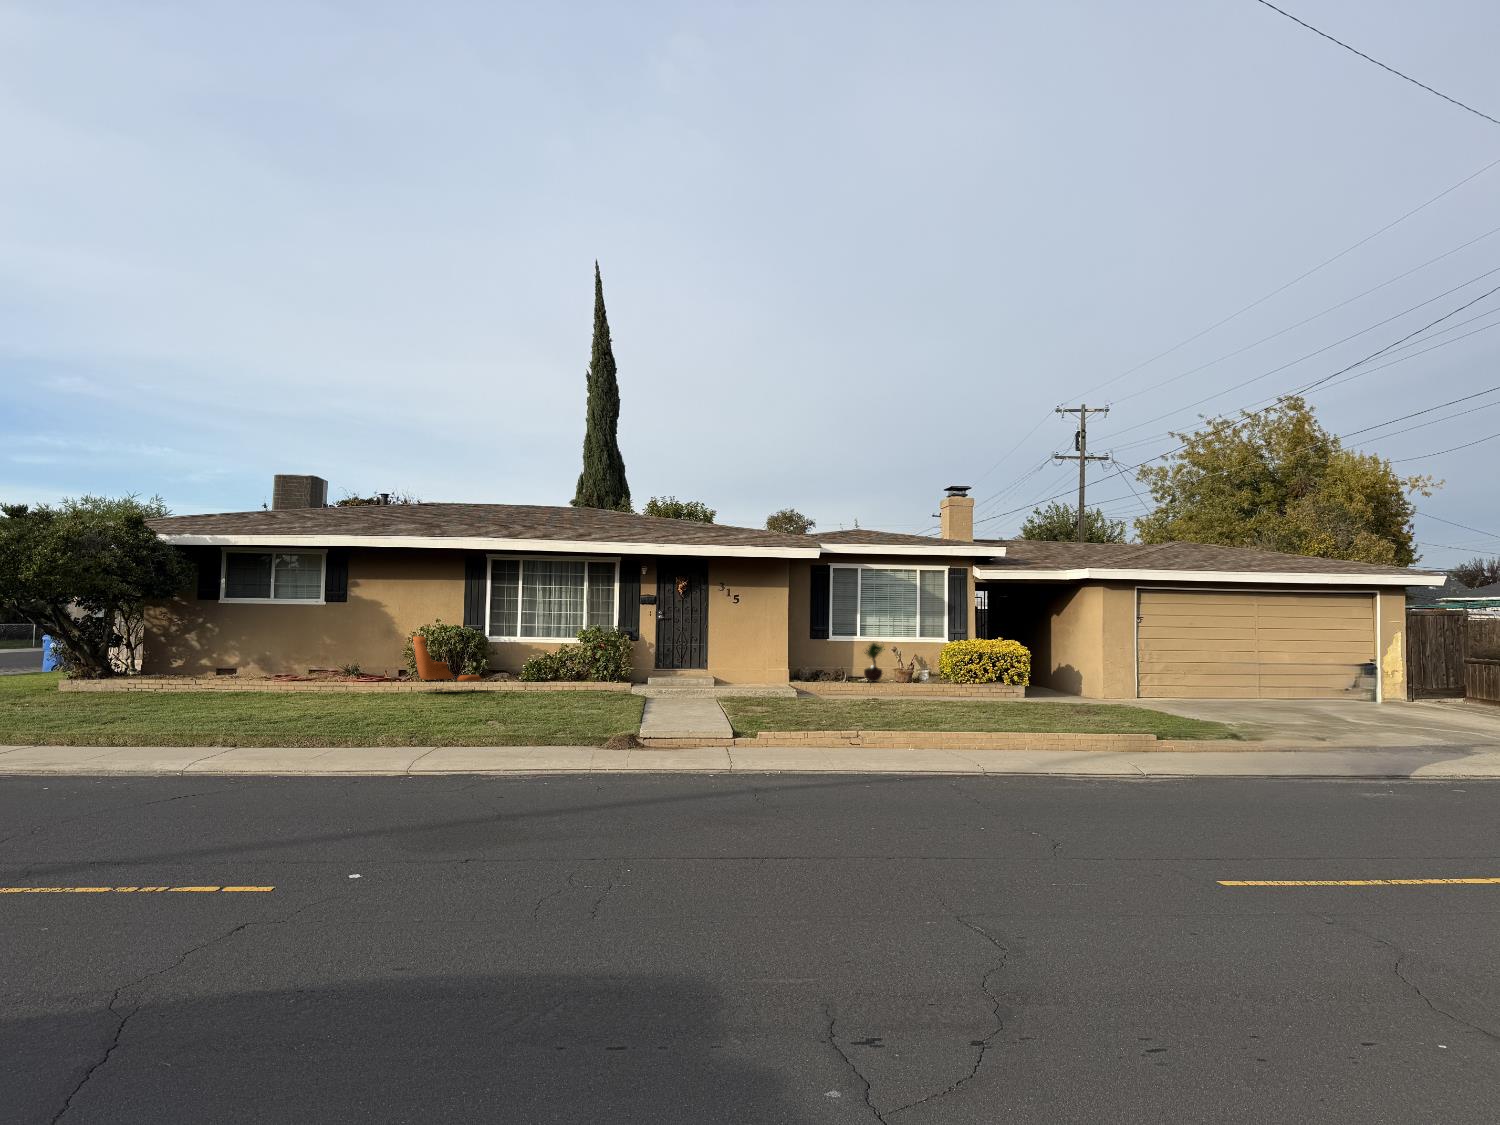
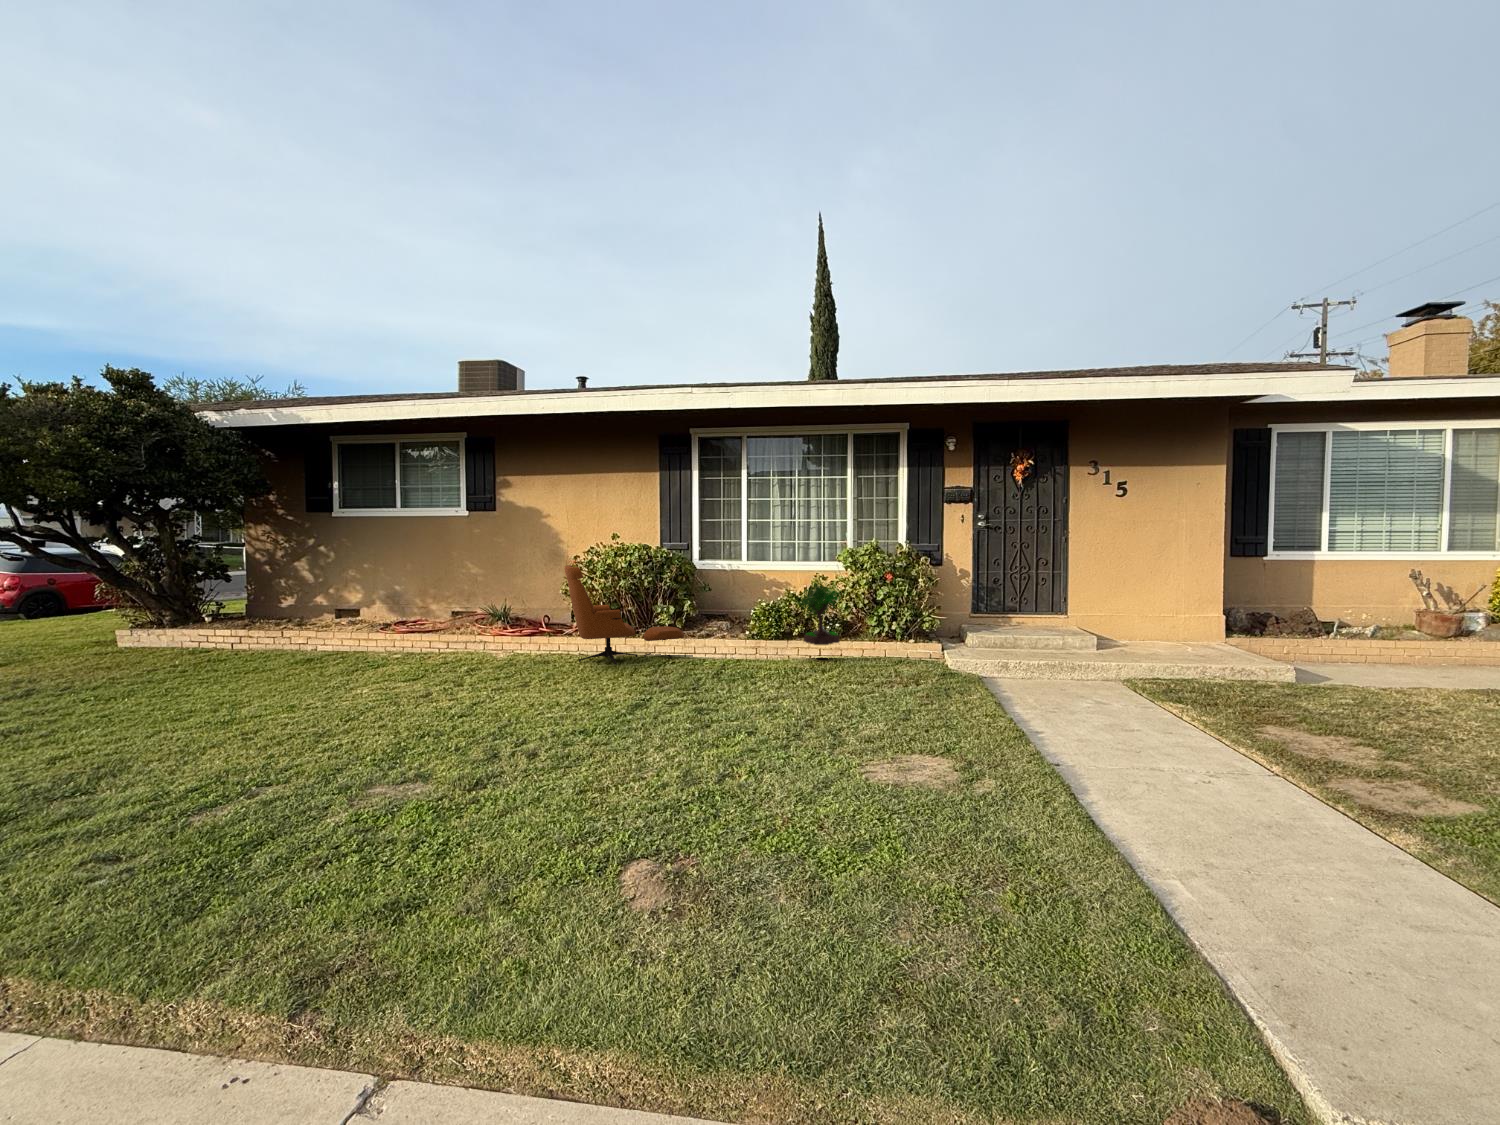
potted tree: present [864,643,885,682] -> present [799,583,841,645]

